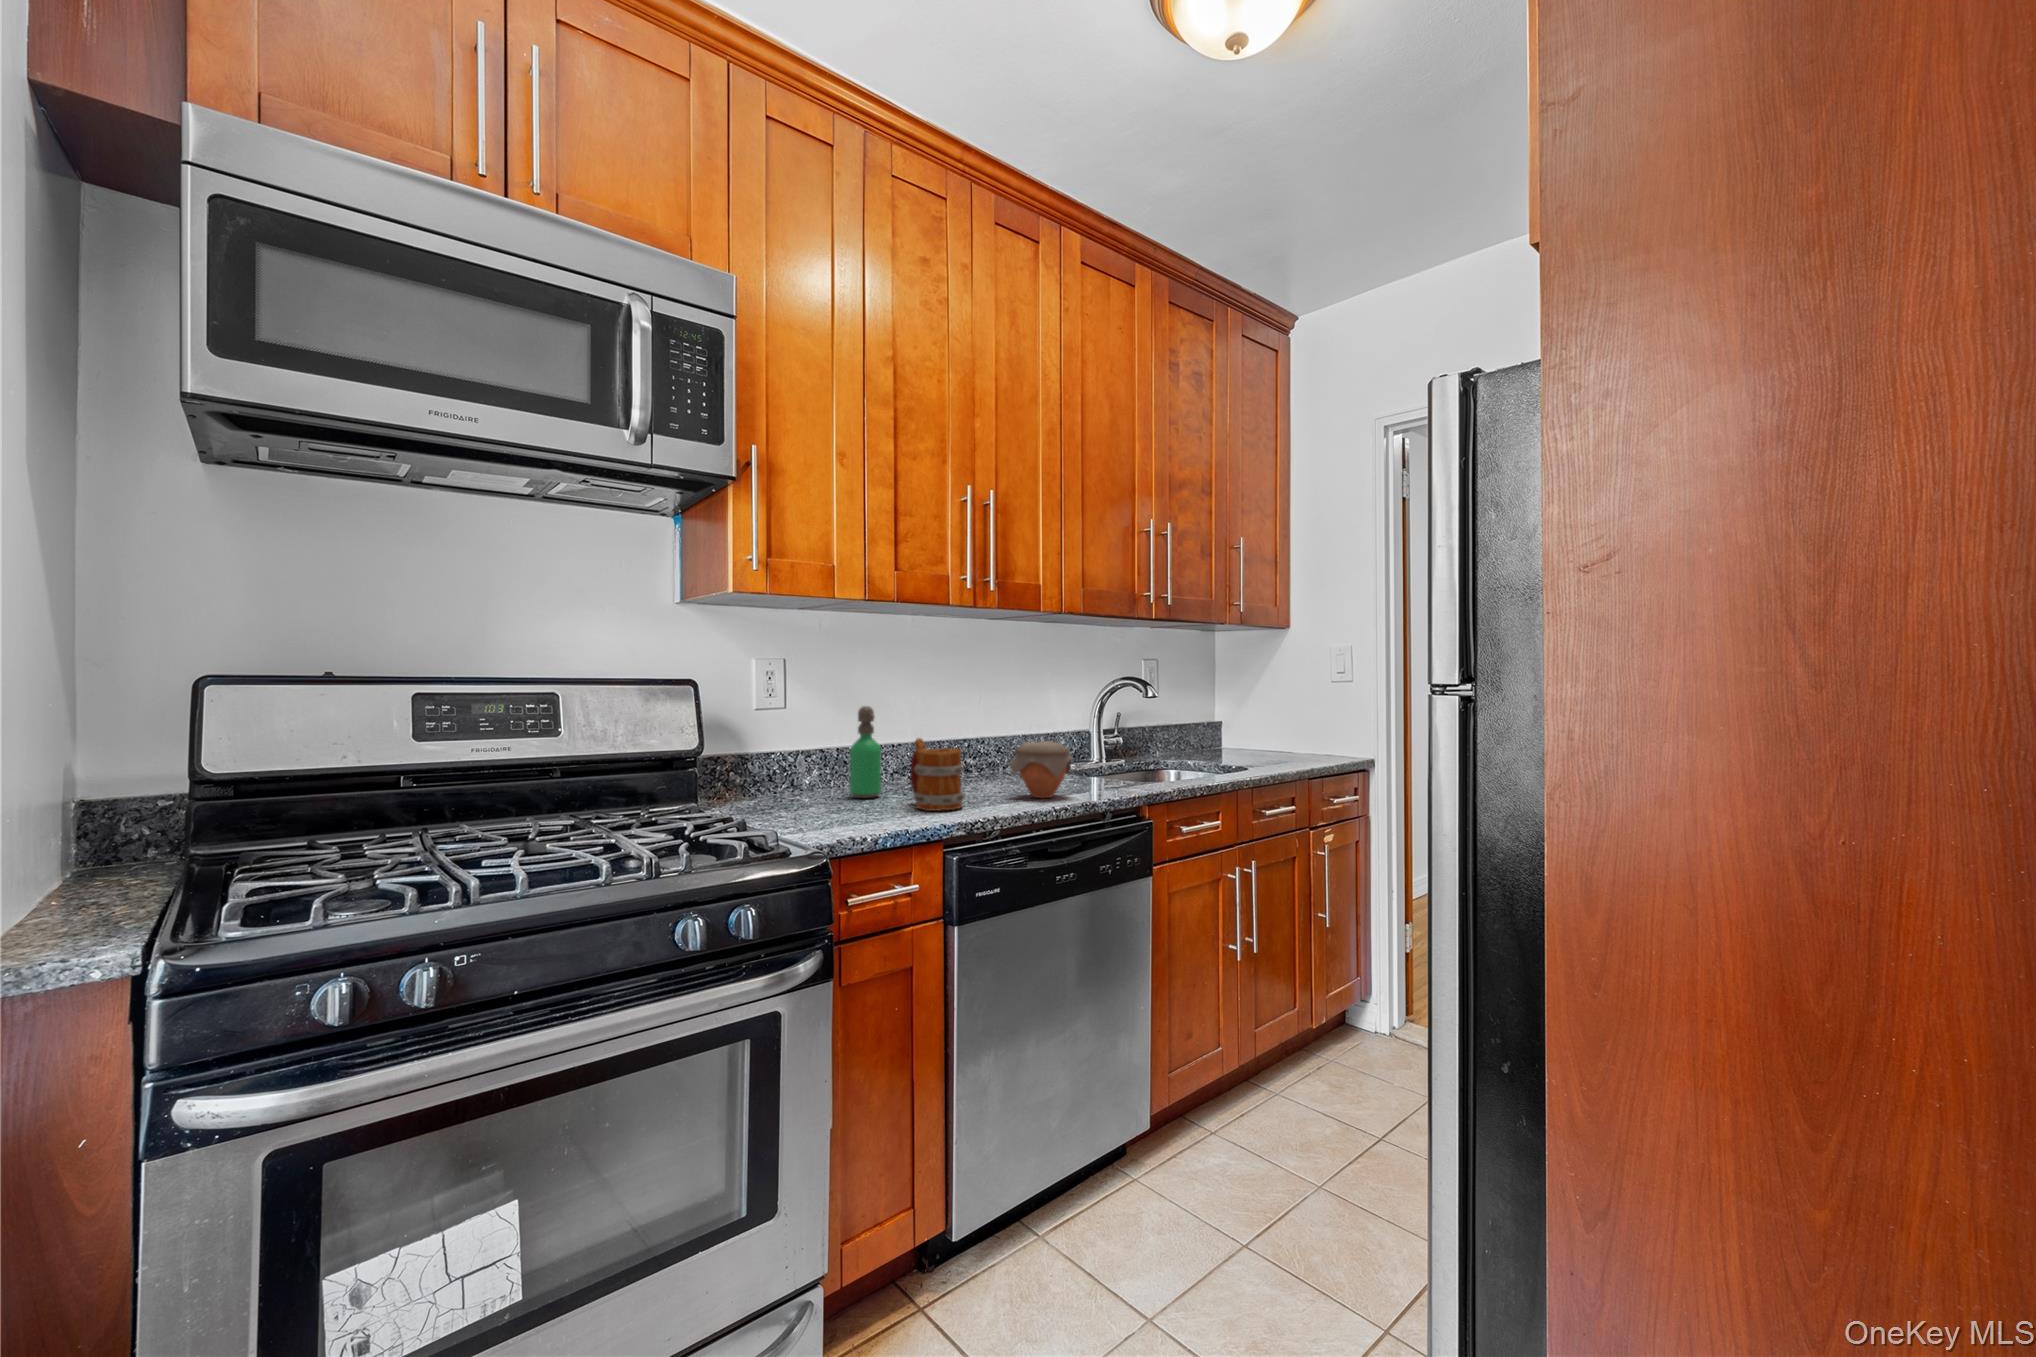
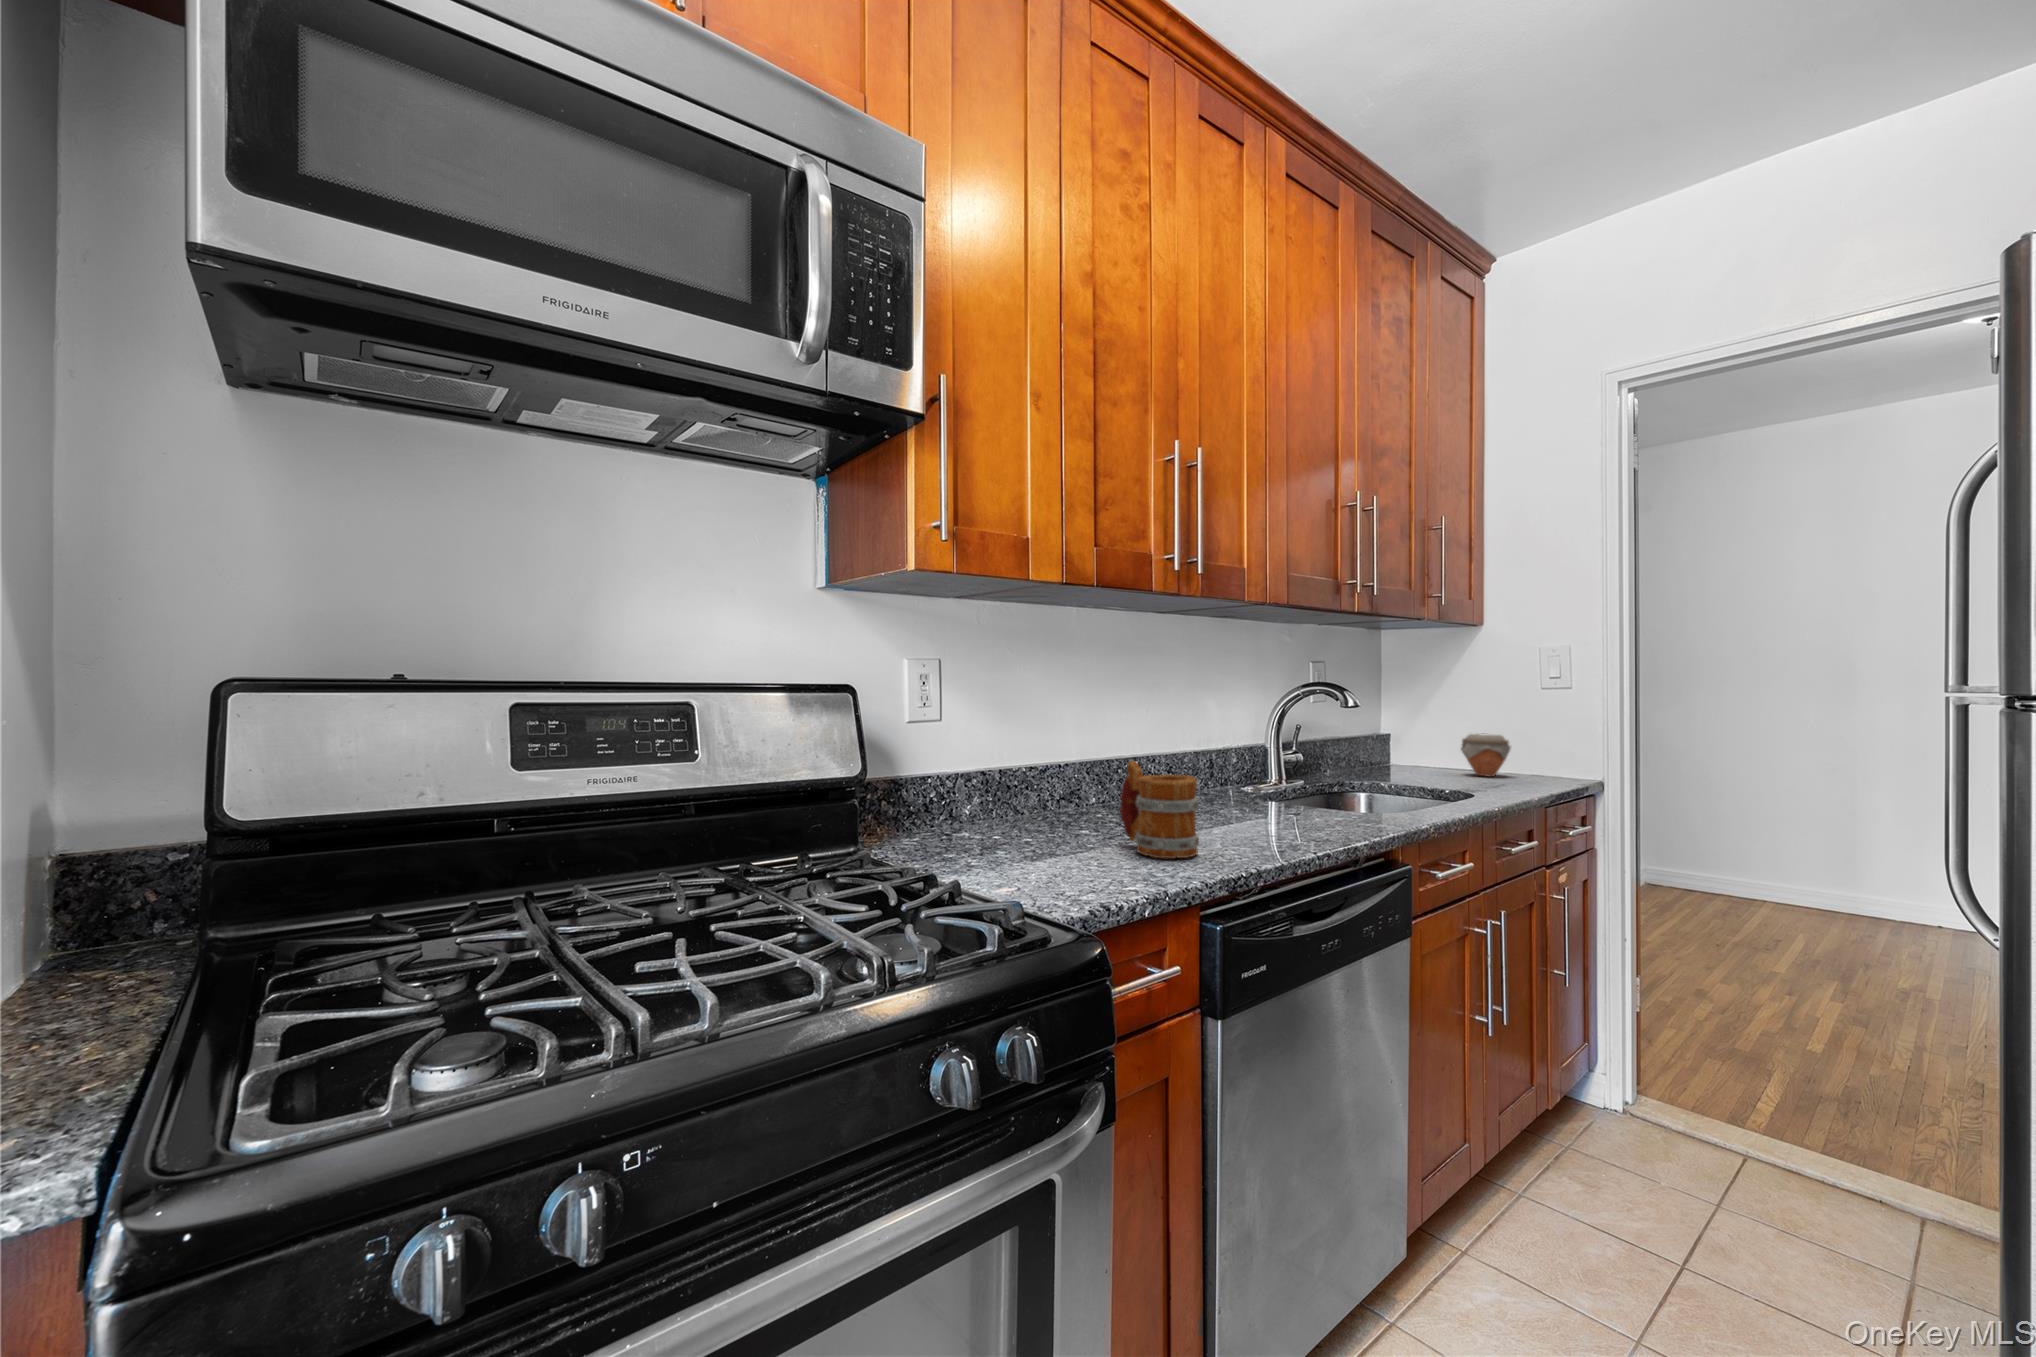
soap dispenser: present [850,706,882,798] -> none [1033,718,1073,836]
jar: present [1009,741,1073,798] -> present [1461,733,1511,777]

